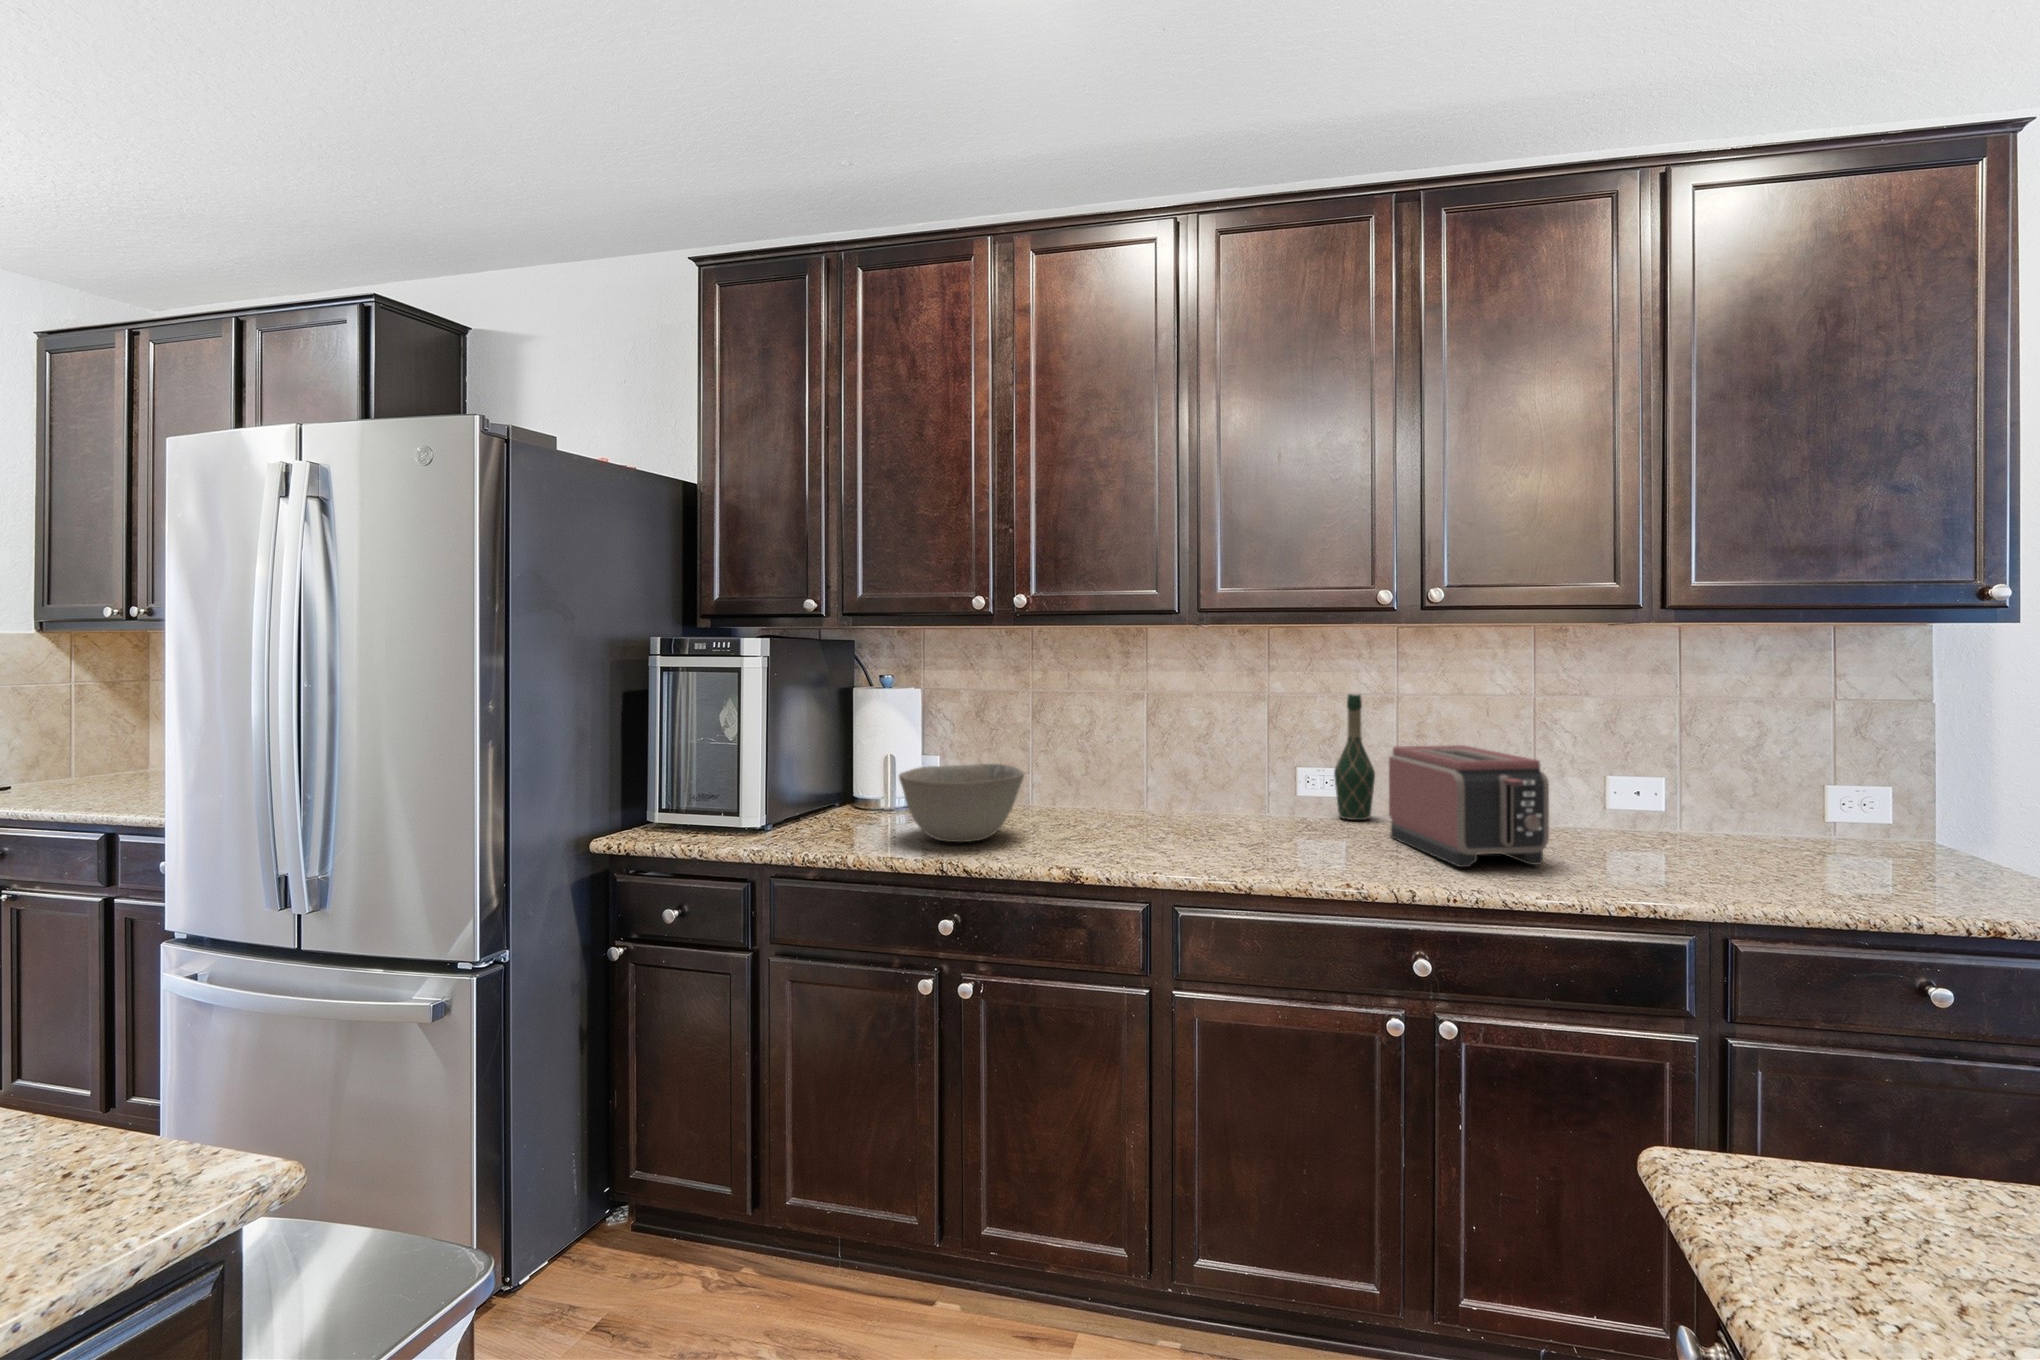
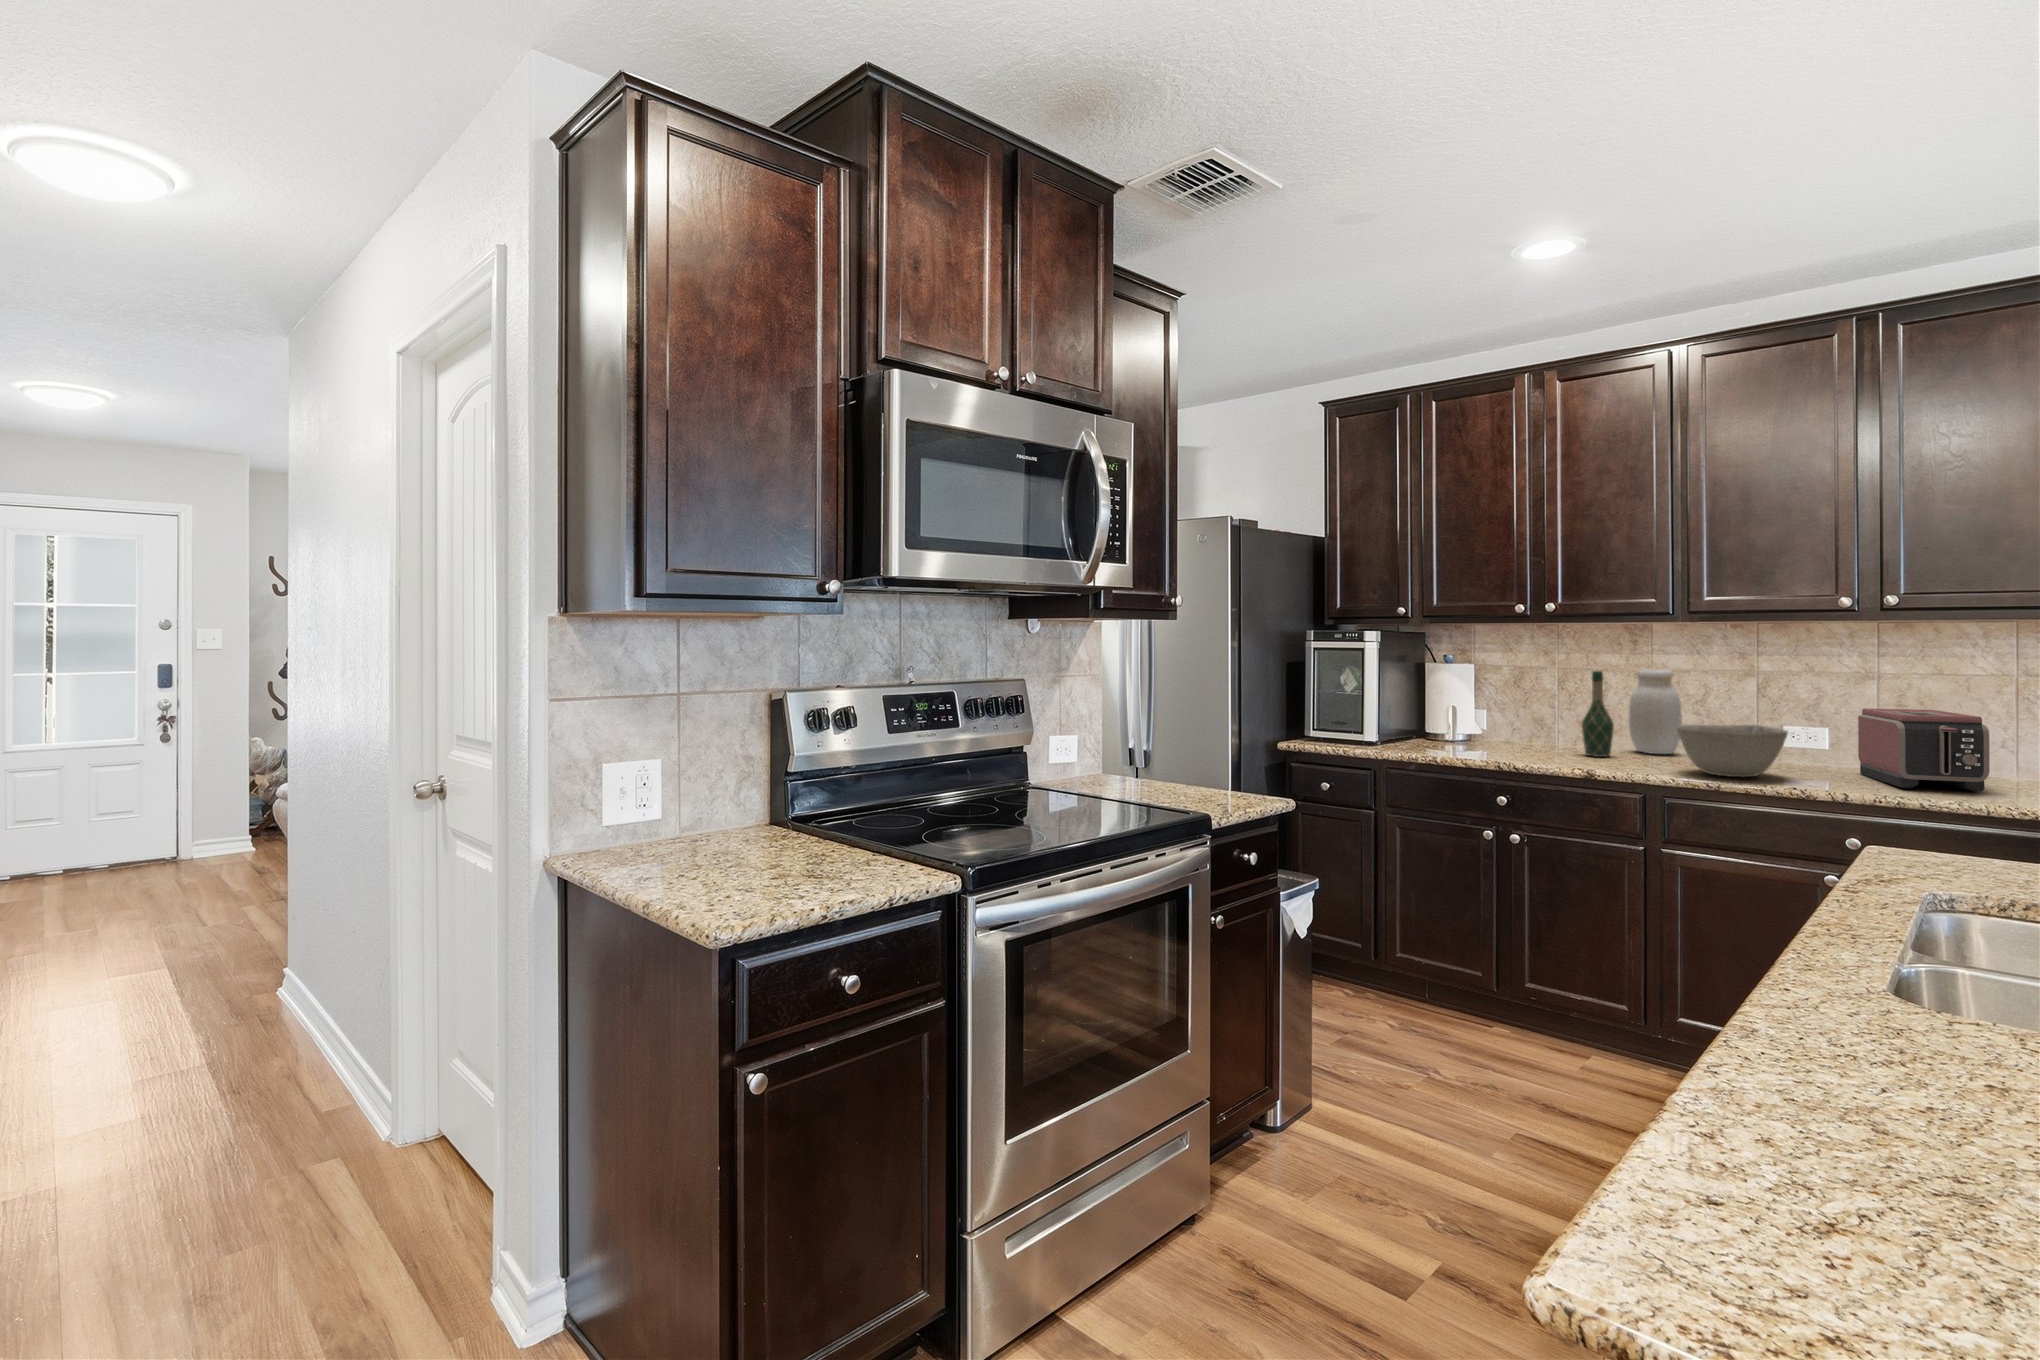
jar: none [1120,693,1183,816] -> present [1629,669,1682,754]
wine bottle: present [1334,694,1375,820] -> present [1582,670,1614,757]
bowl: present [899,764,1024,842] -> present [1677,724,1788,777]

